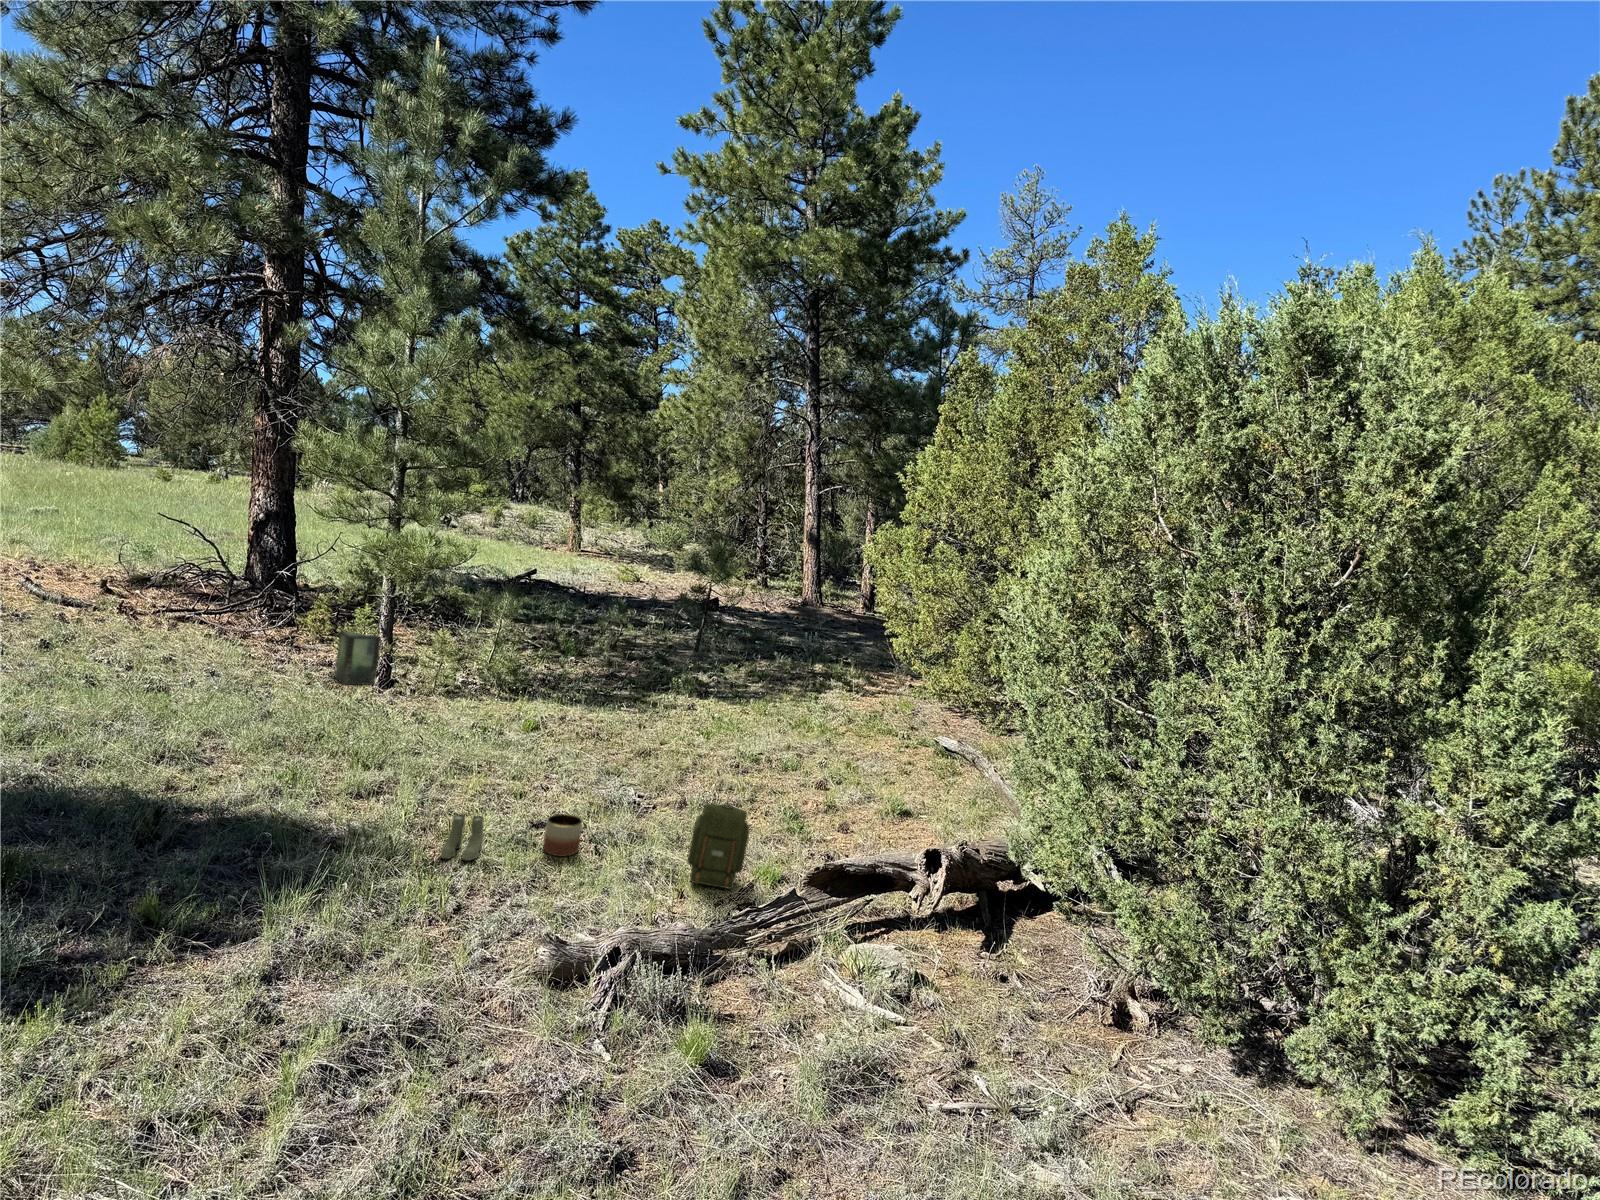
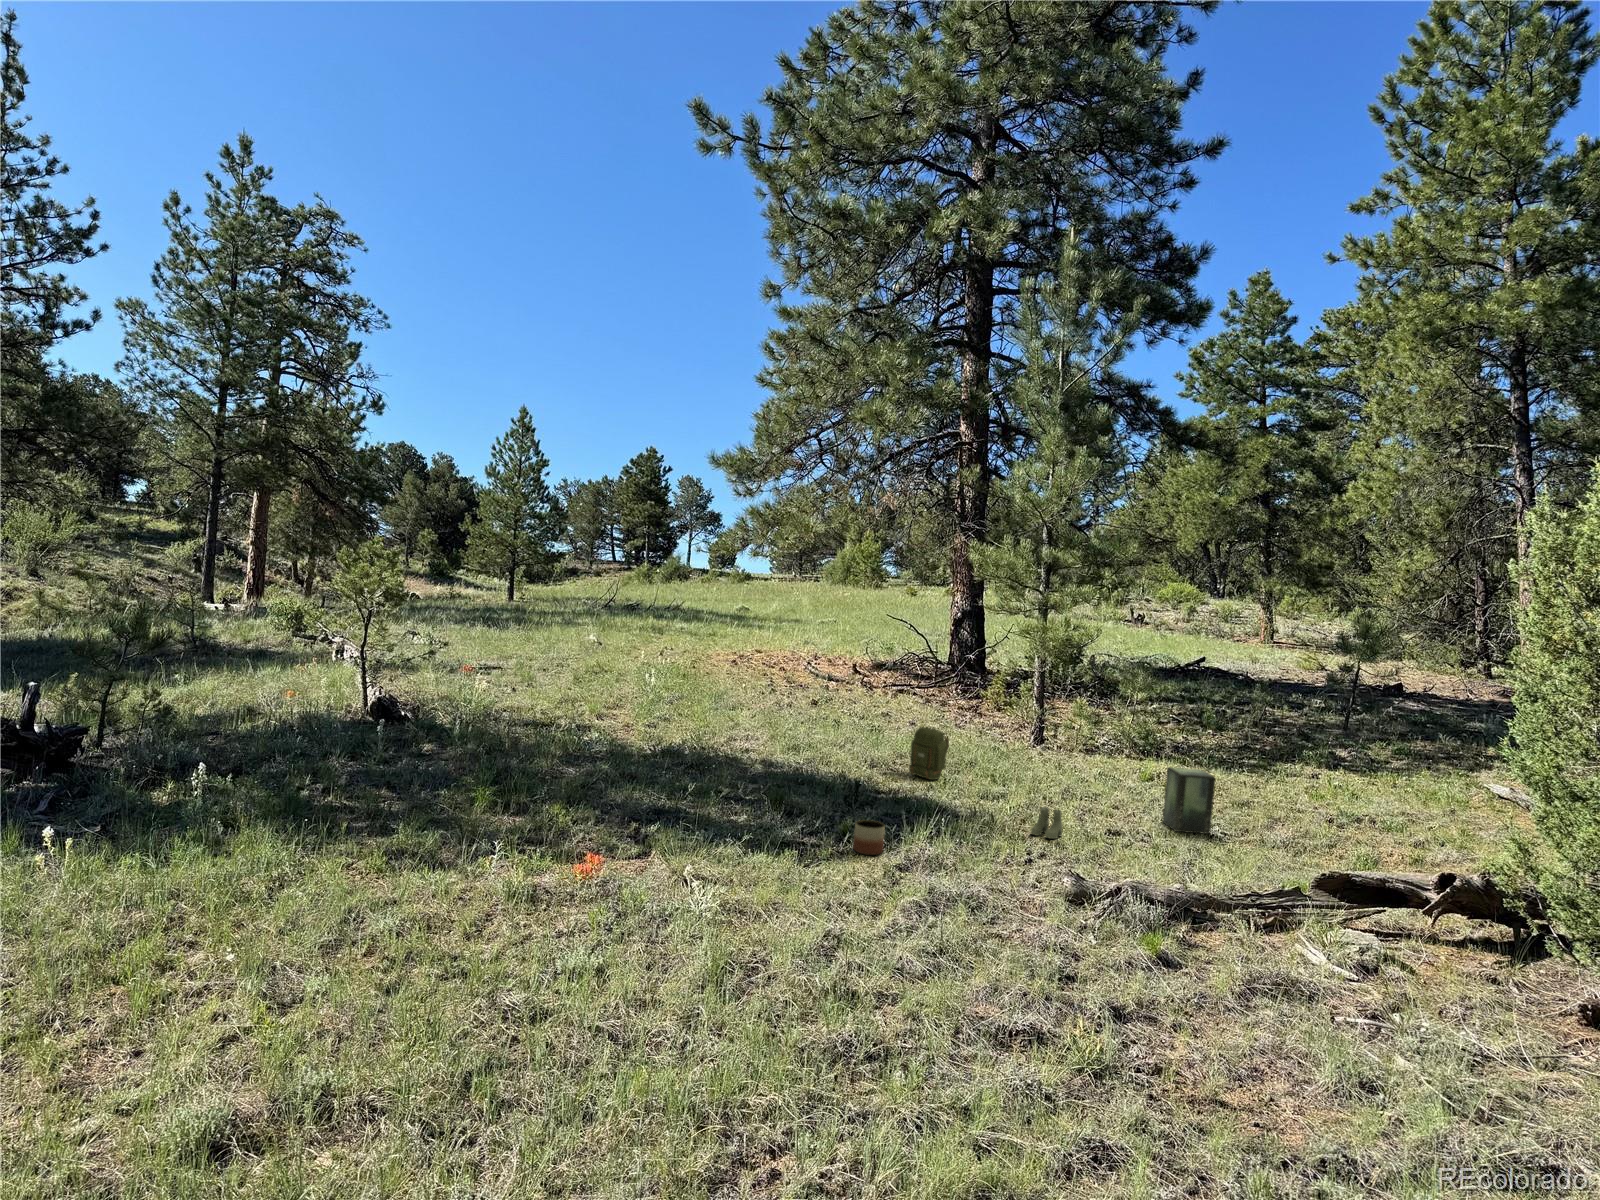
storage box: present [335,631,381,685] -> present [1162,767,1216,834]
backpack: present [688,804,749,889] -> present [909,727,949,780]
planter: present [543,814,582,856] -> present [853,820,885,855]

